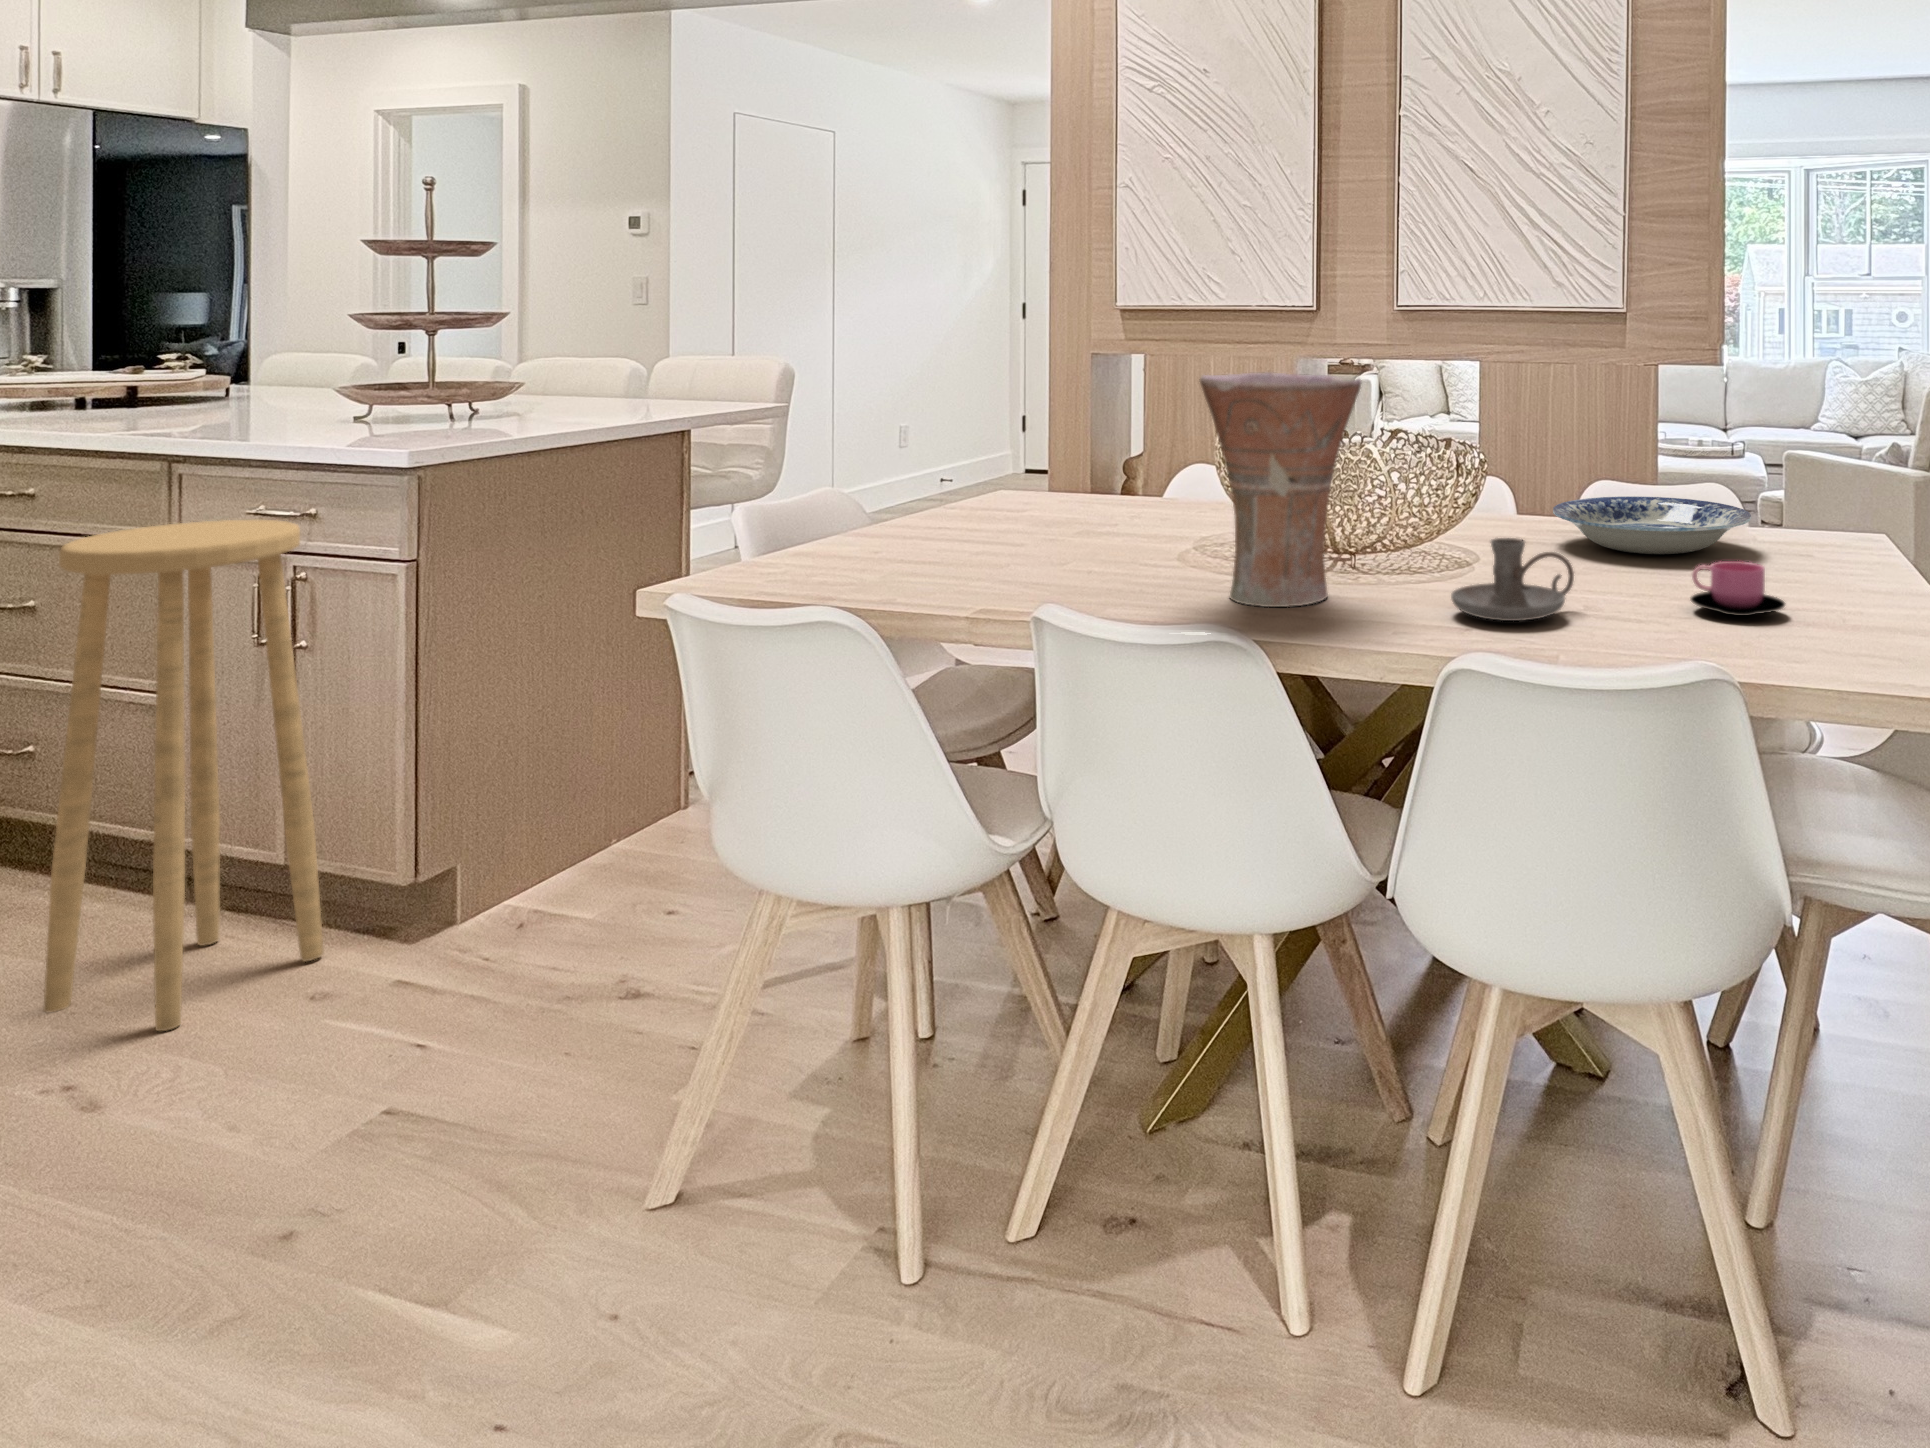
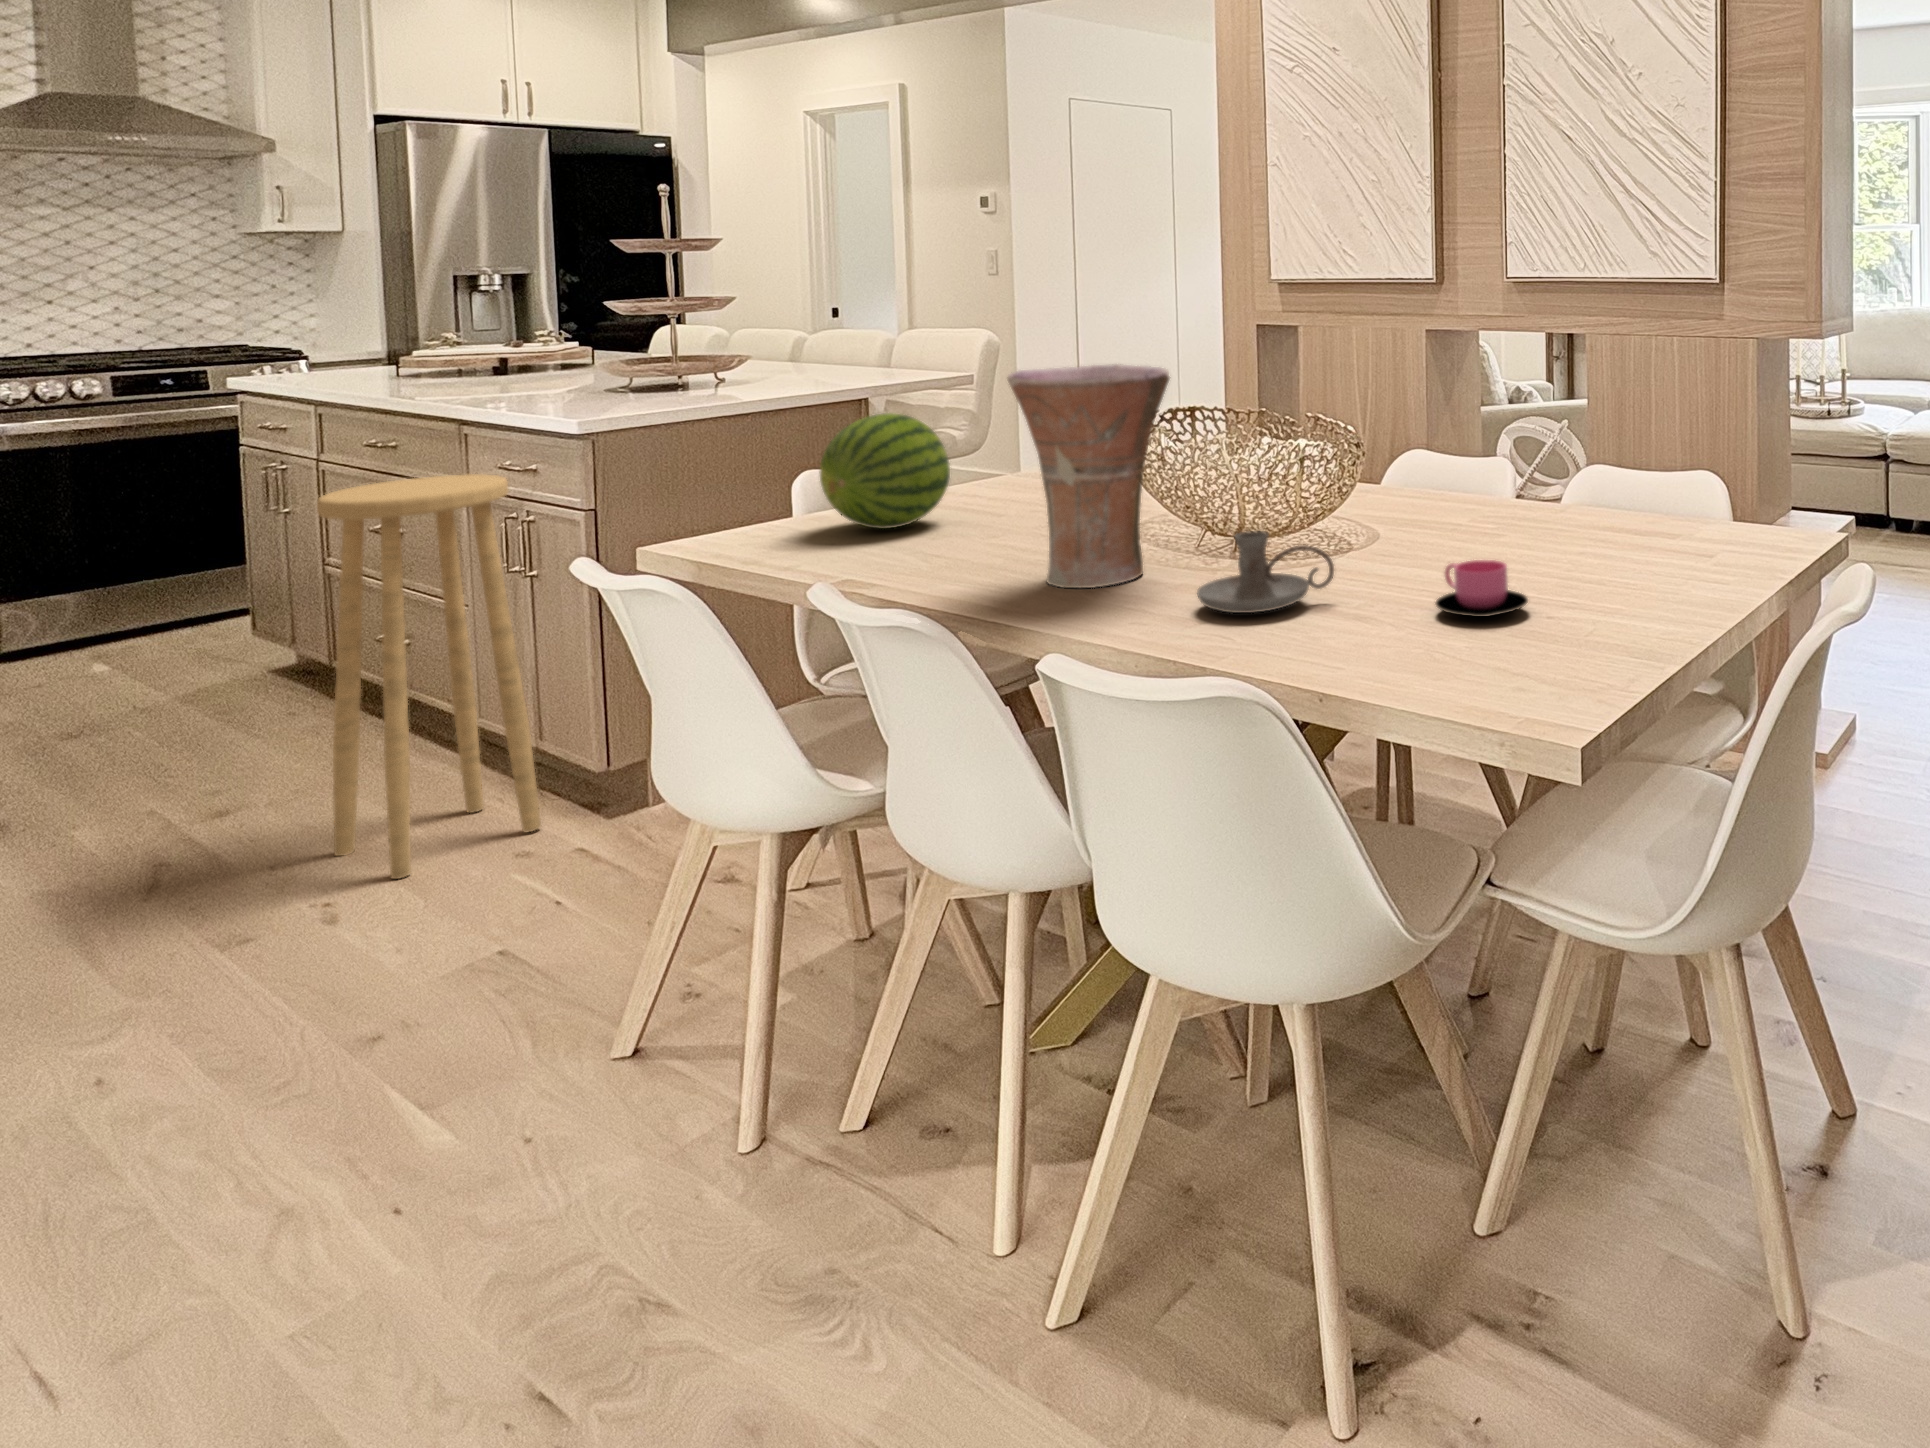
fruit: none [862,431,997,560] -> present [819,413,950,529]
plate: present [1553,497,1751,554] -> none [1460,480,1657,543]

